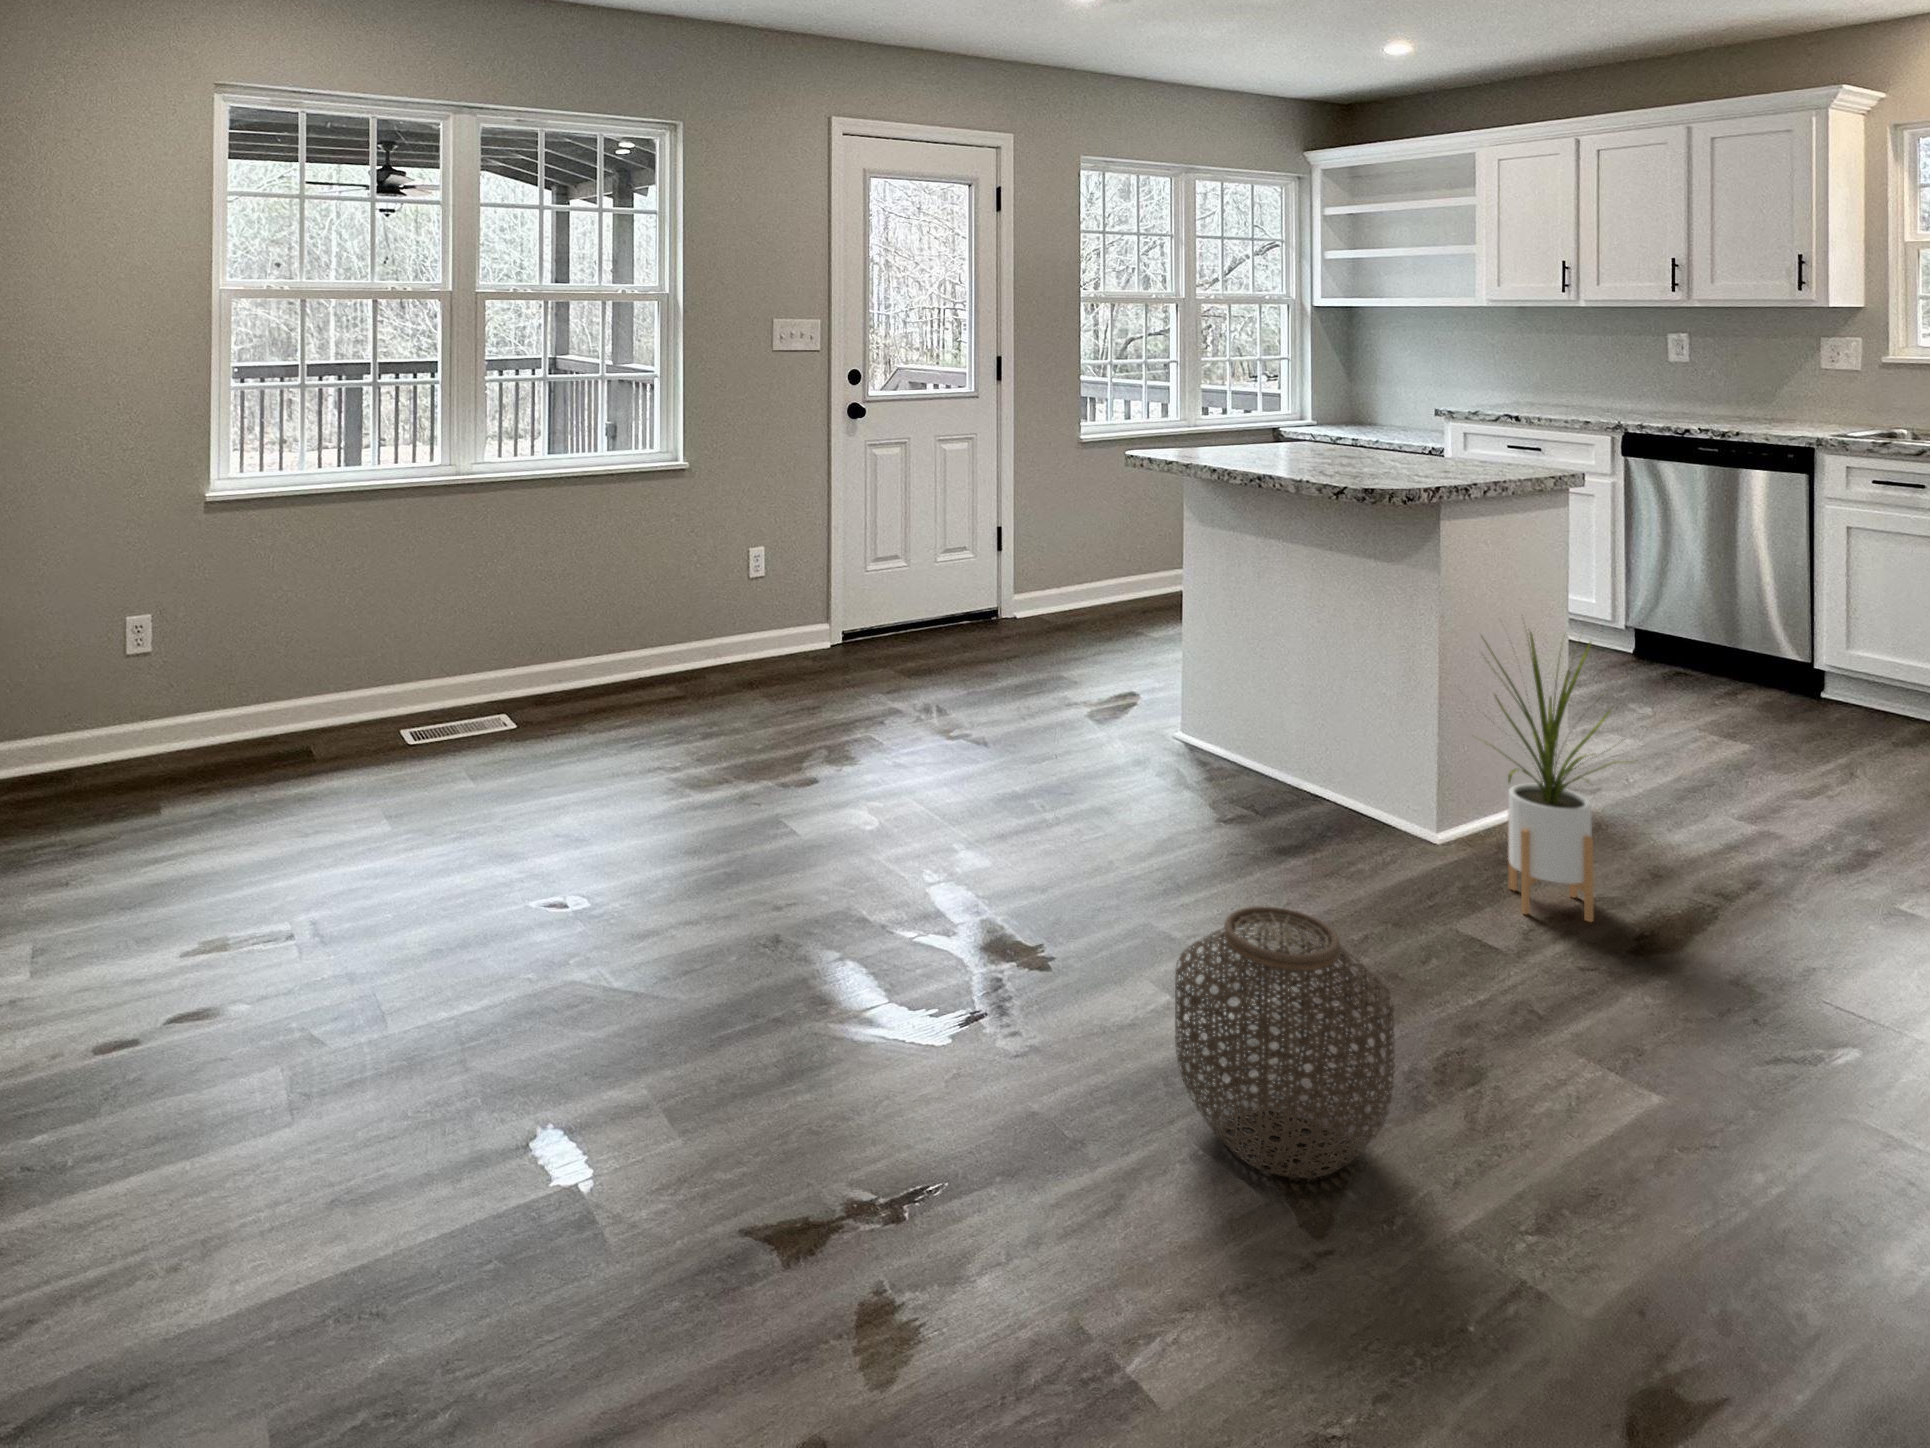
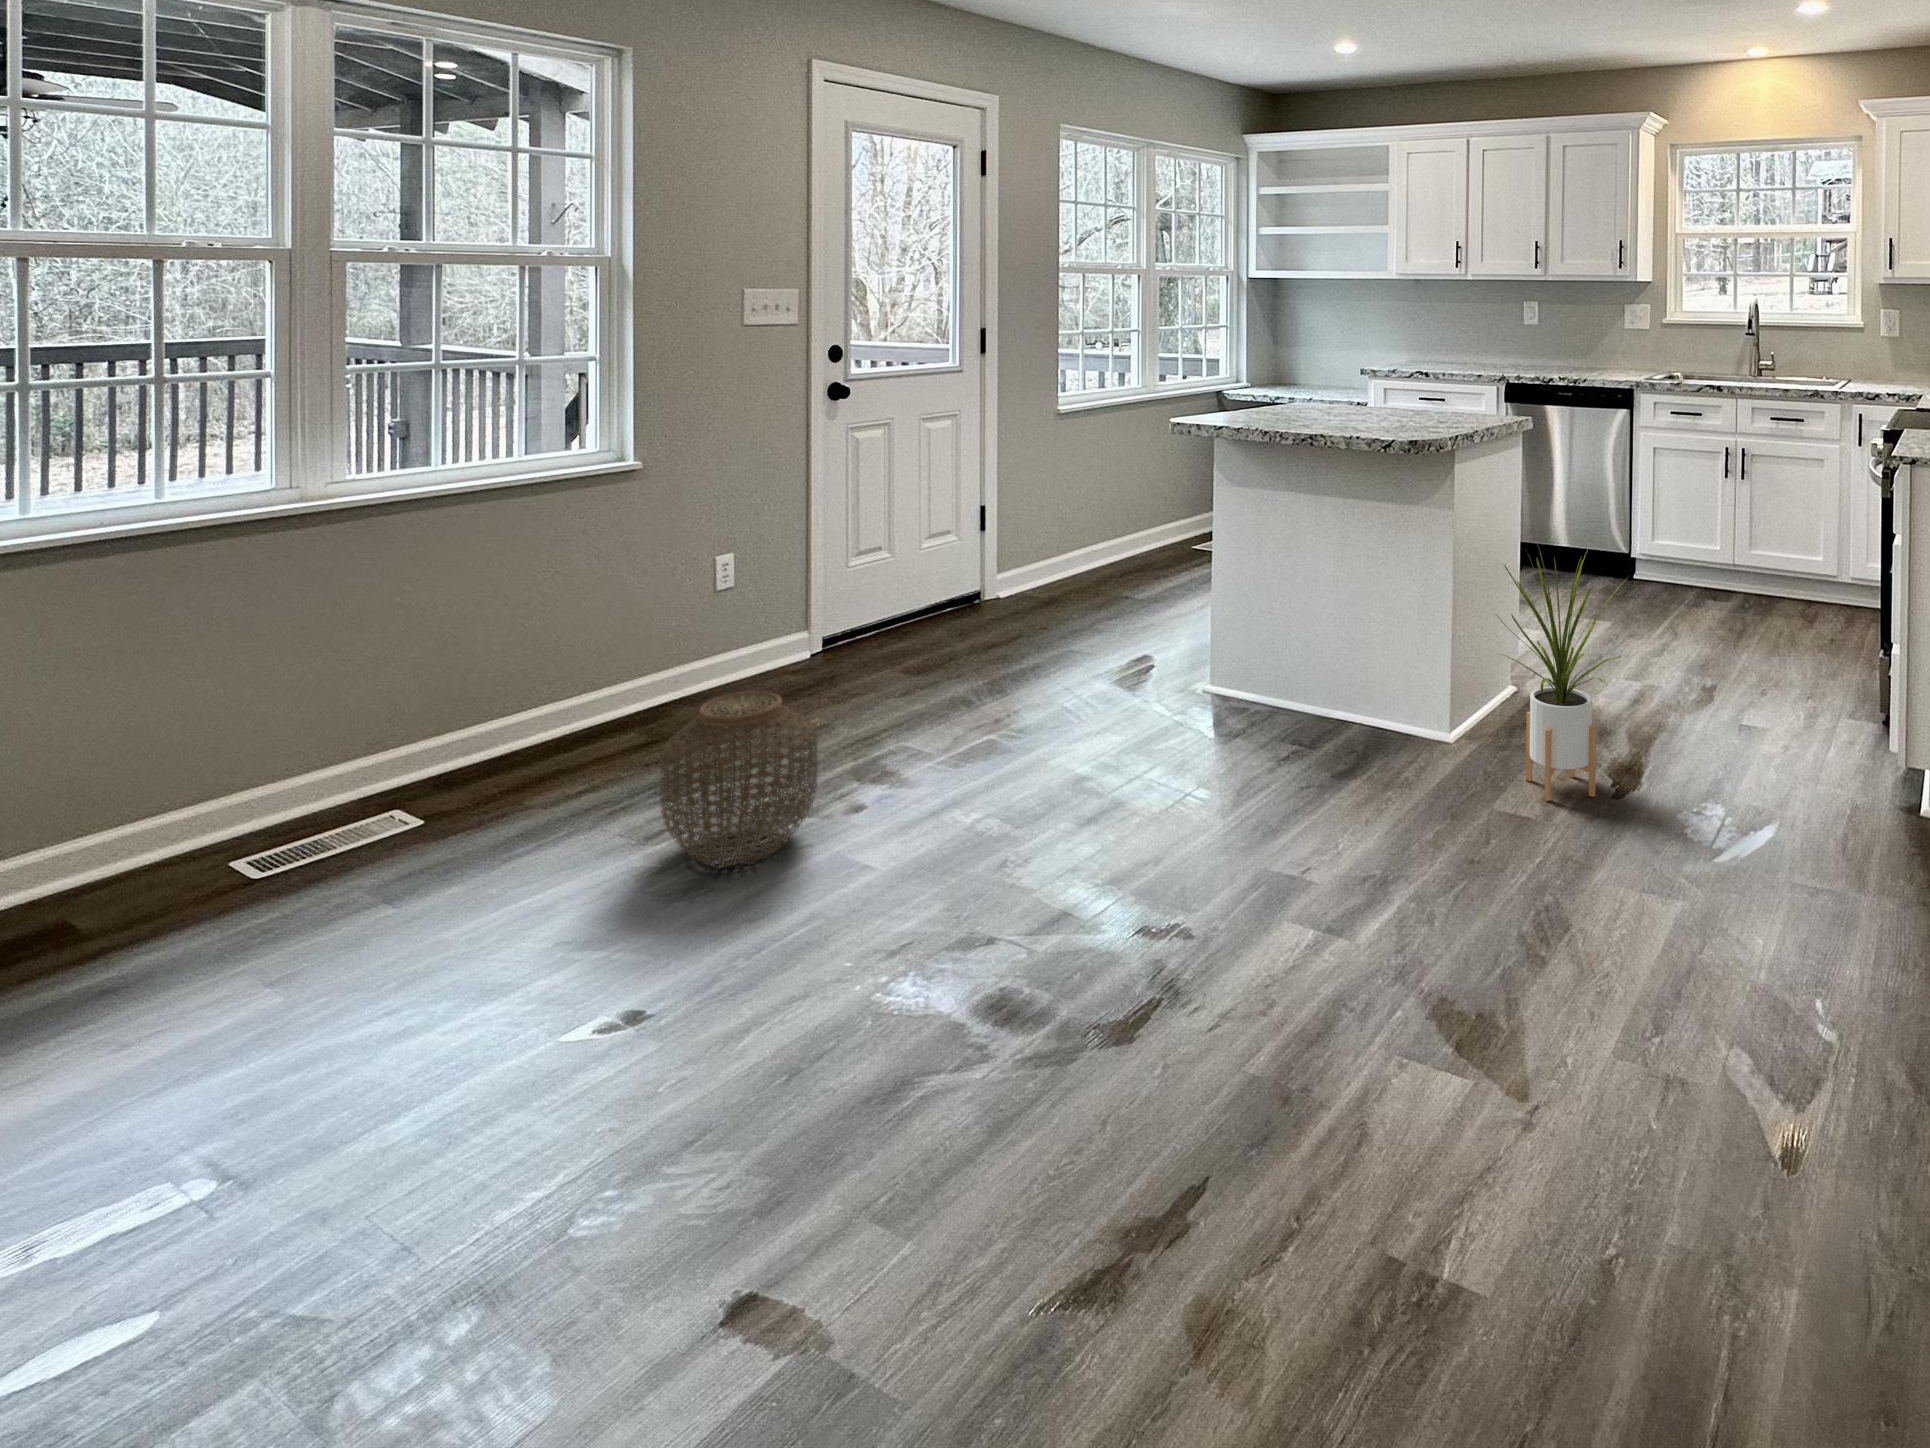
woven basket: present [1175,907,1394,1178] -> present [660,691,818,867]

